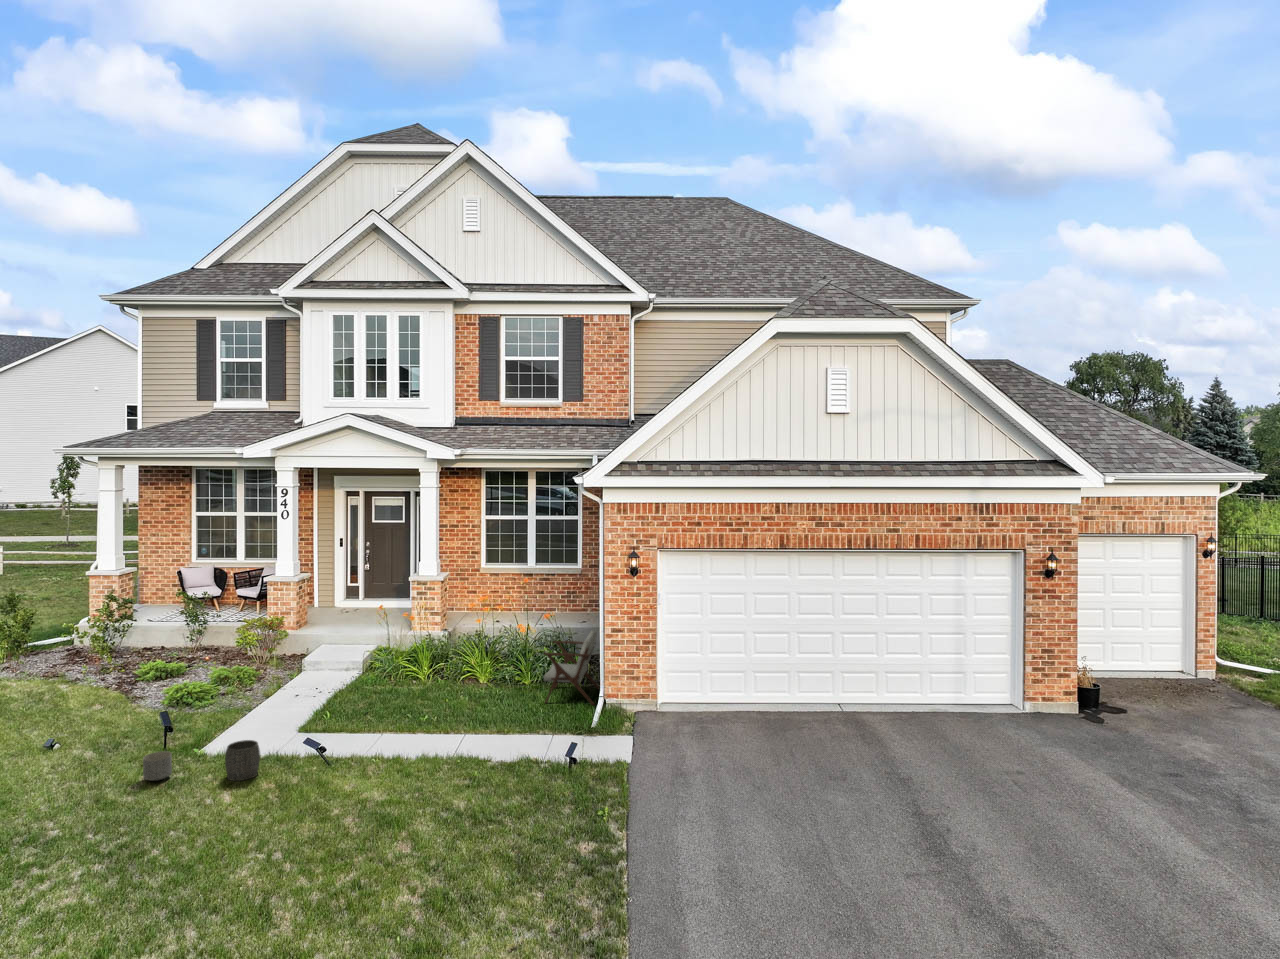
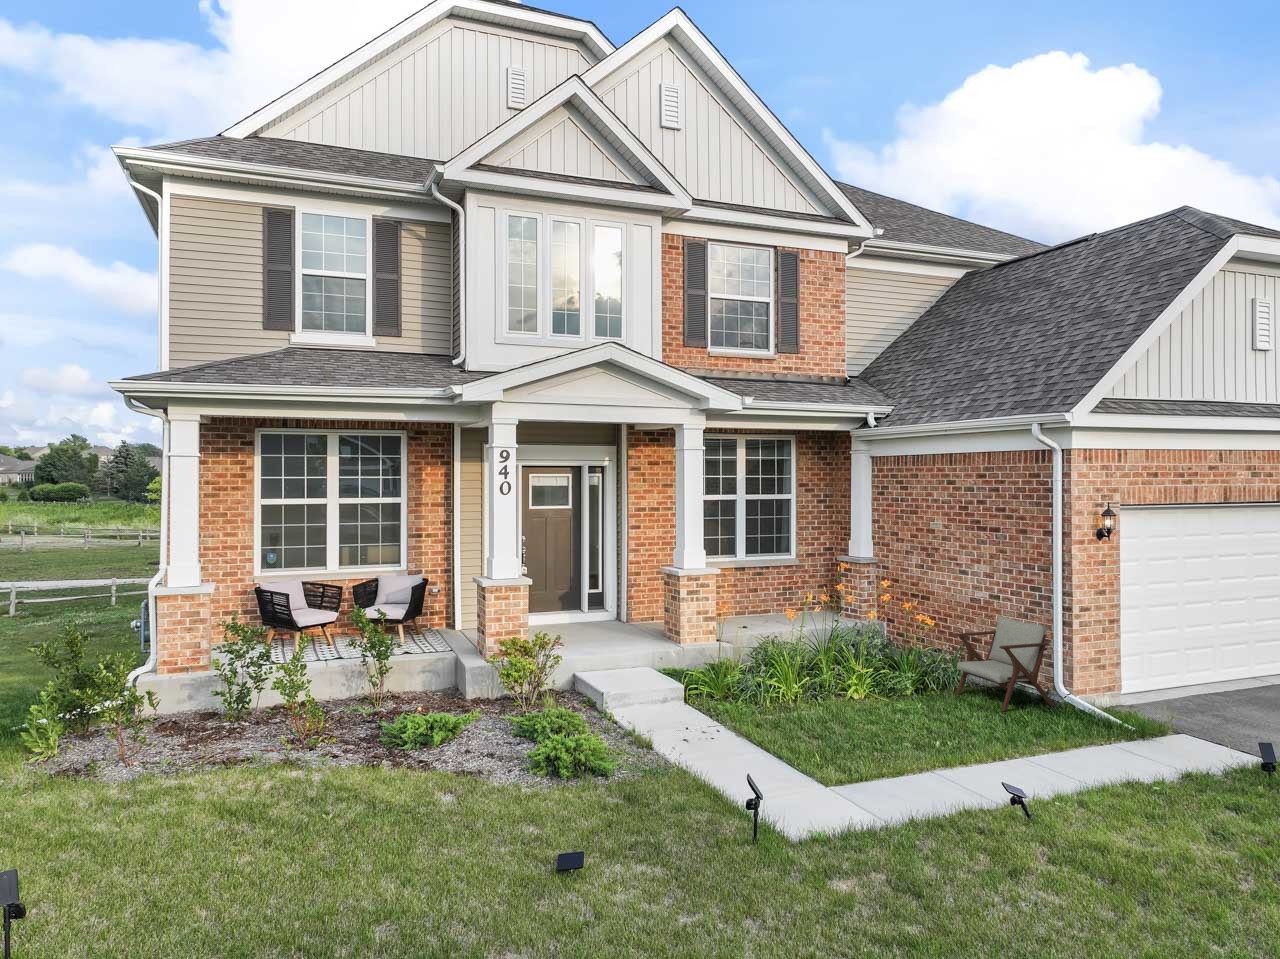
woven basket: present [225,740,260,781] -> none [952,810,1008,882]
planter: present [143,751,172,781] -> none [864,854,911,911]

